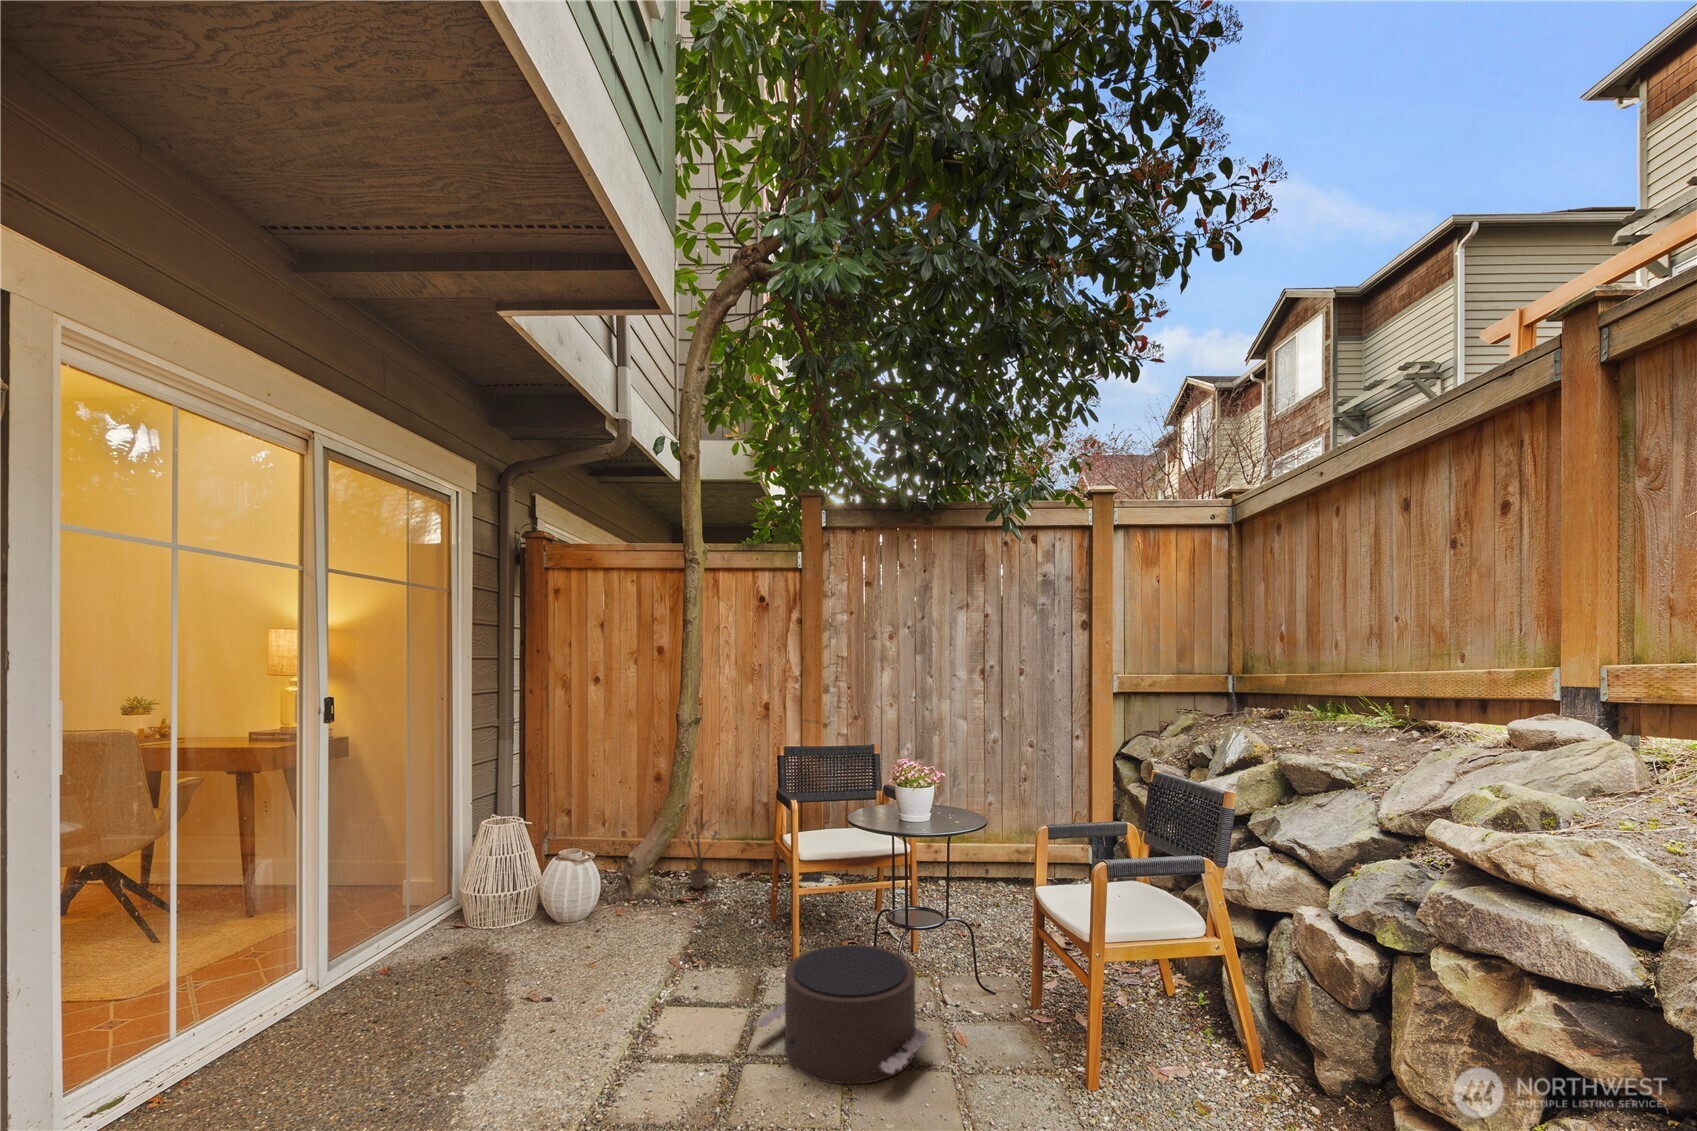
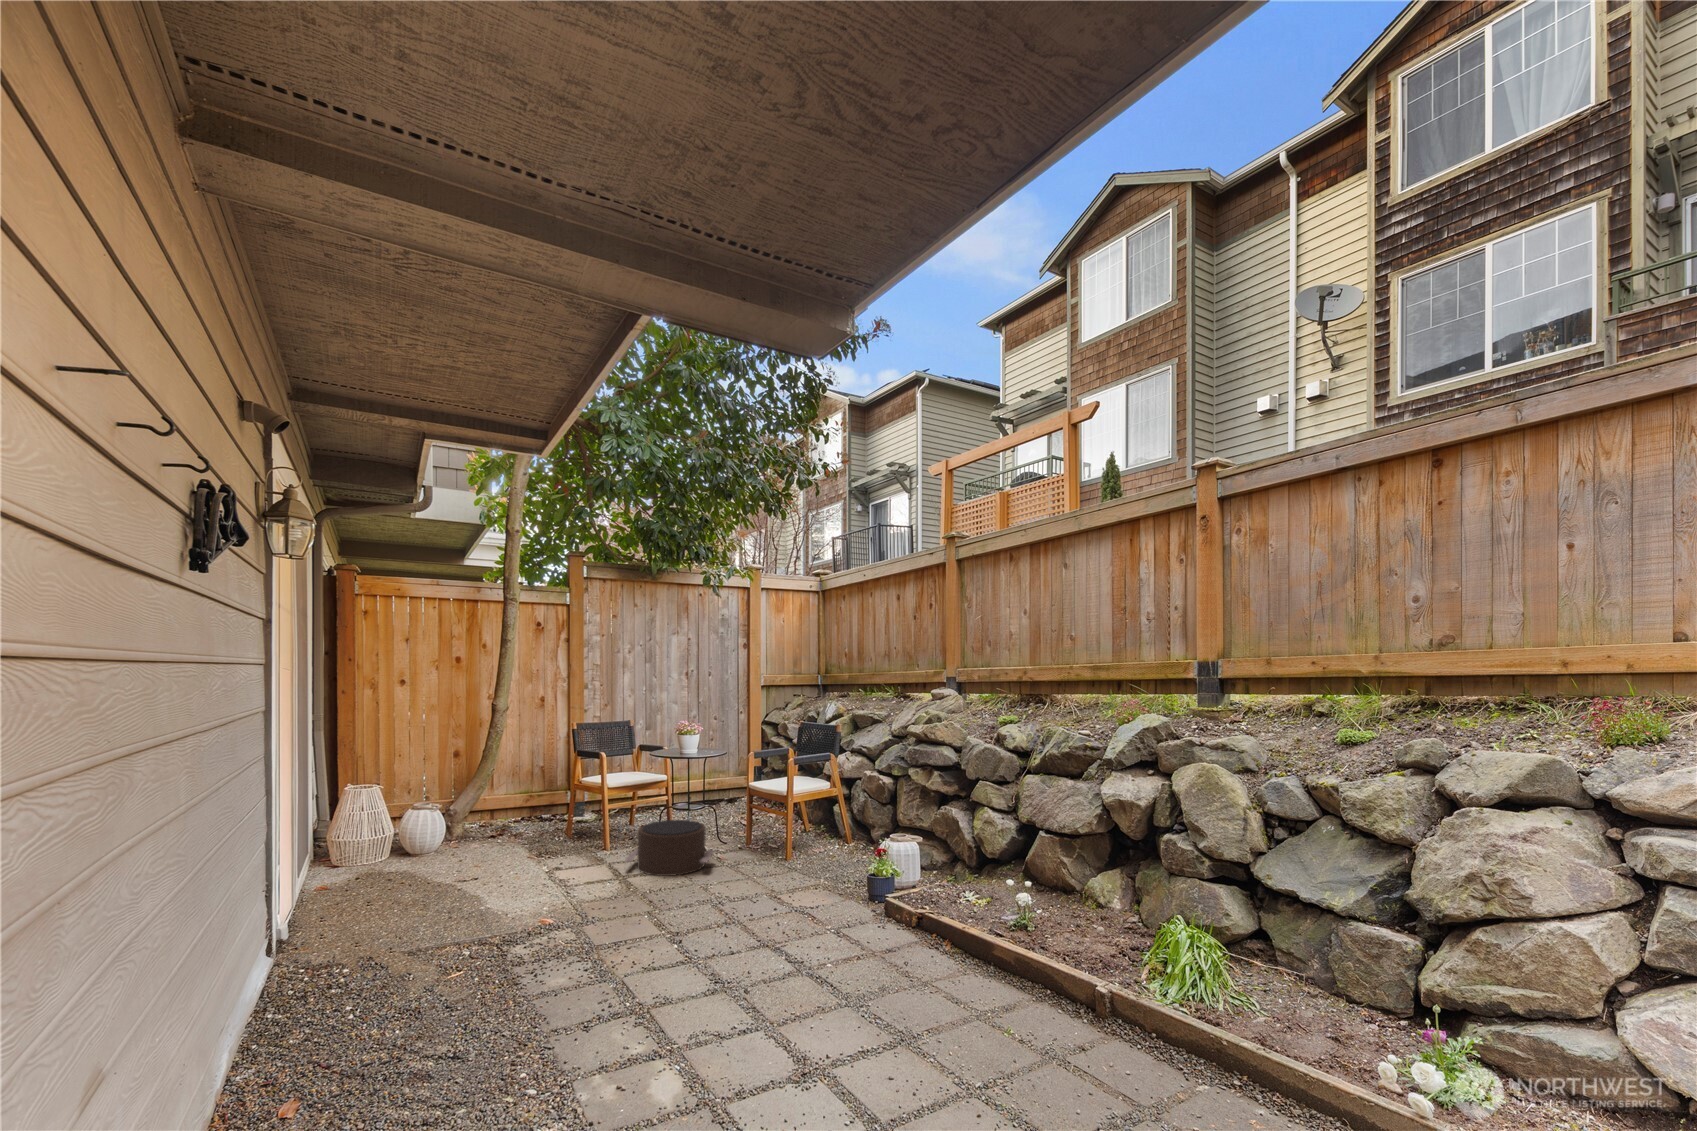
decorative plant: present [674,818,720,889] -> none [473,780,514,830]

